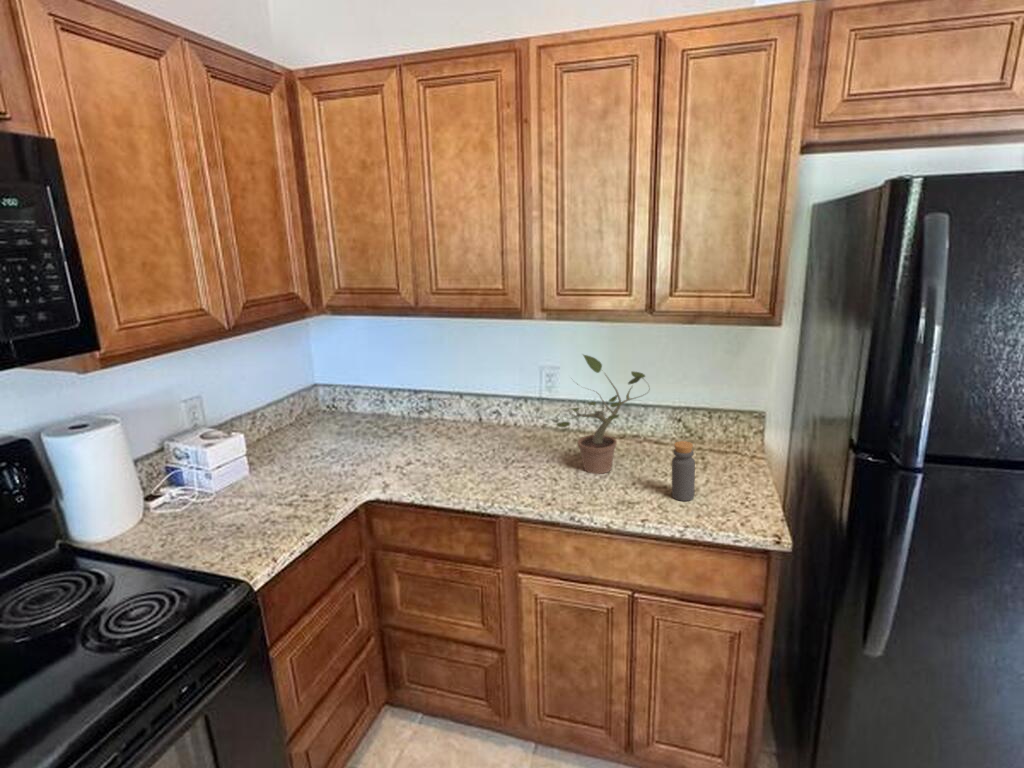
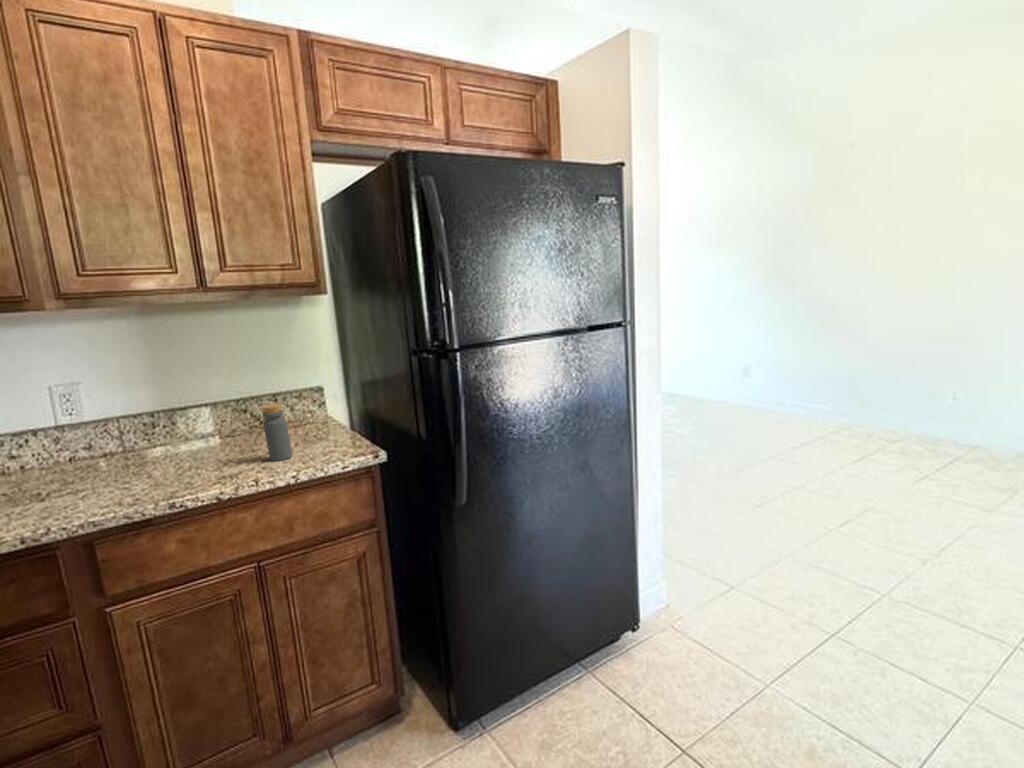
potted plant: present [557,355,645,474] -> none [109,343,217,473]

